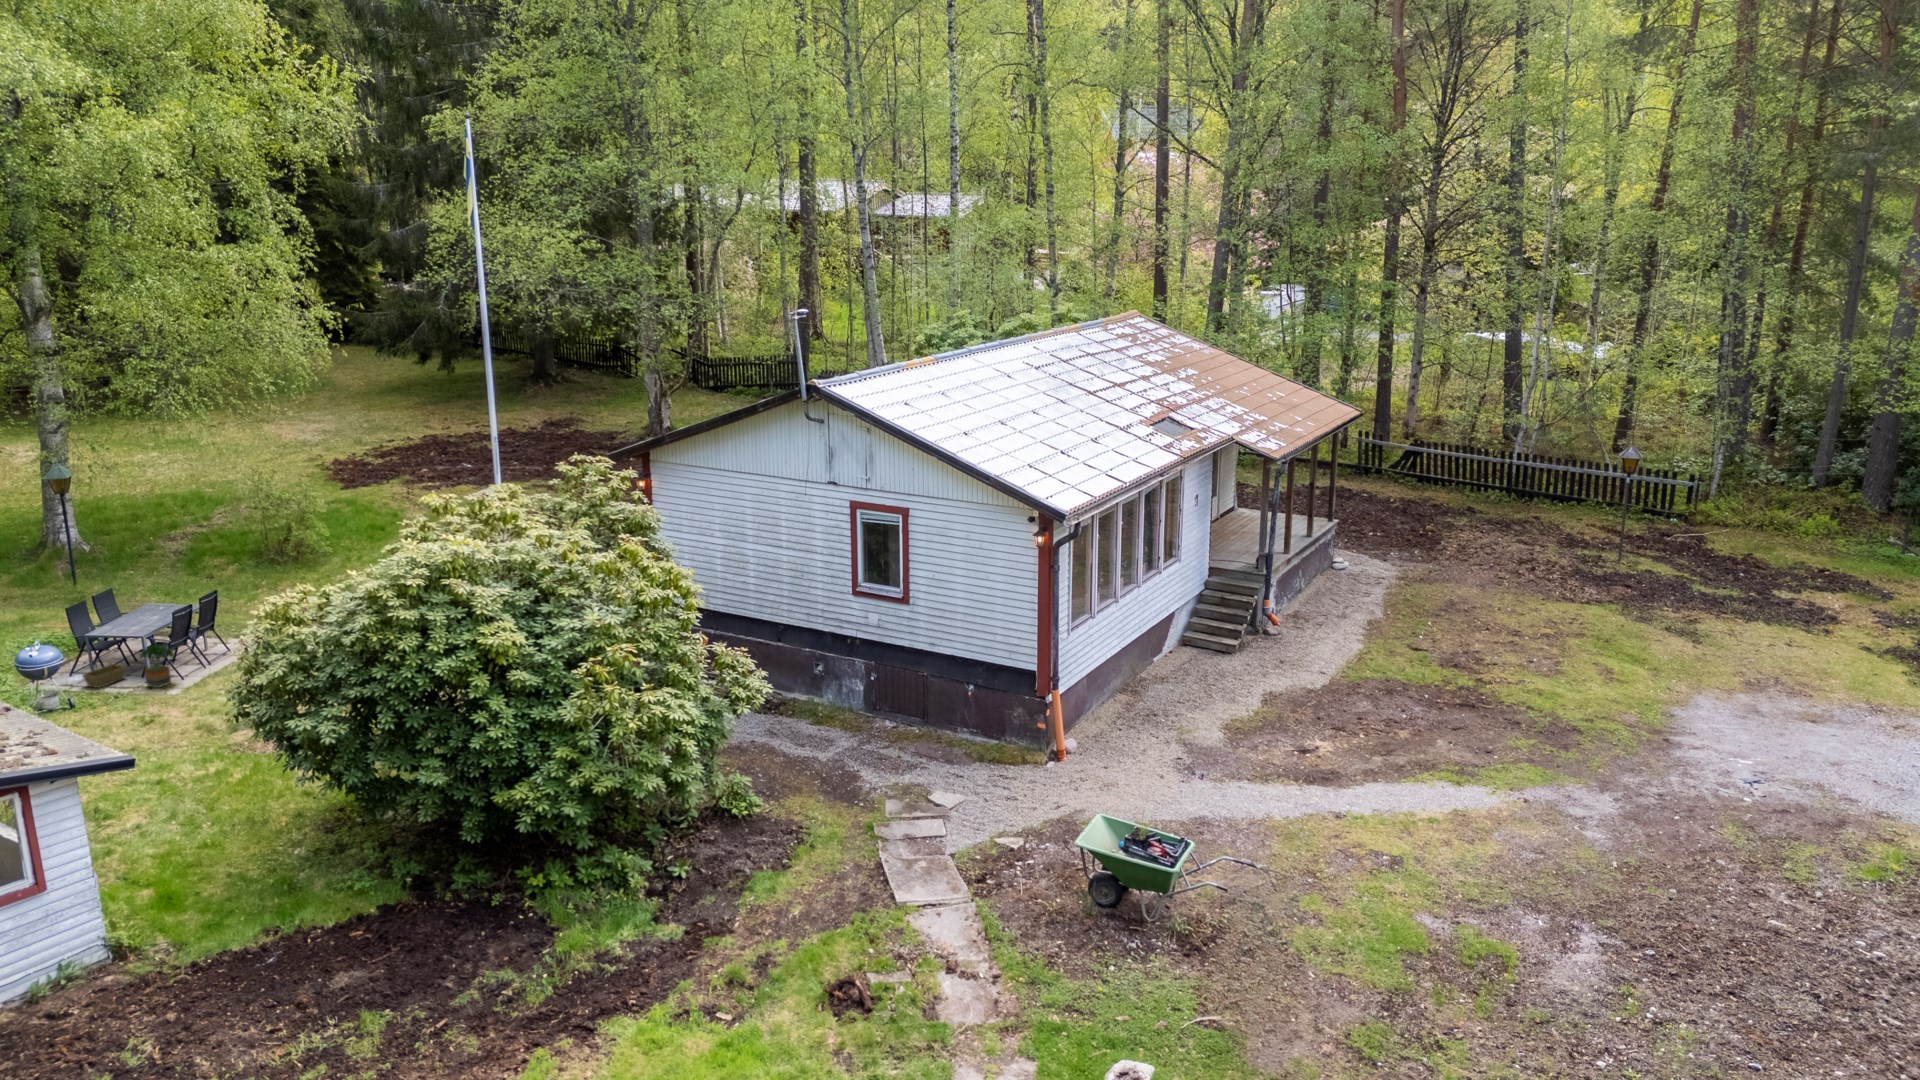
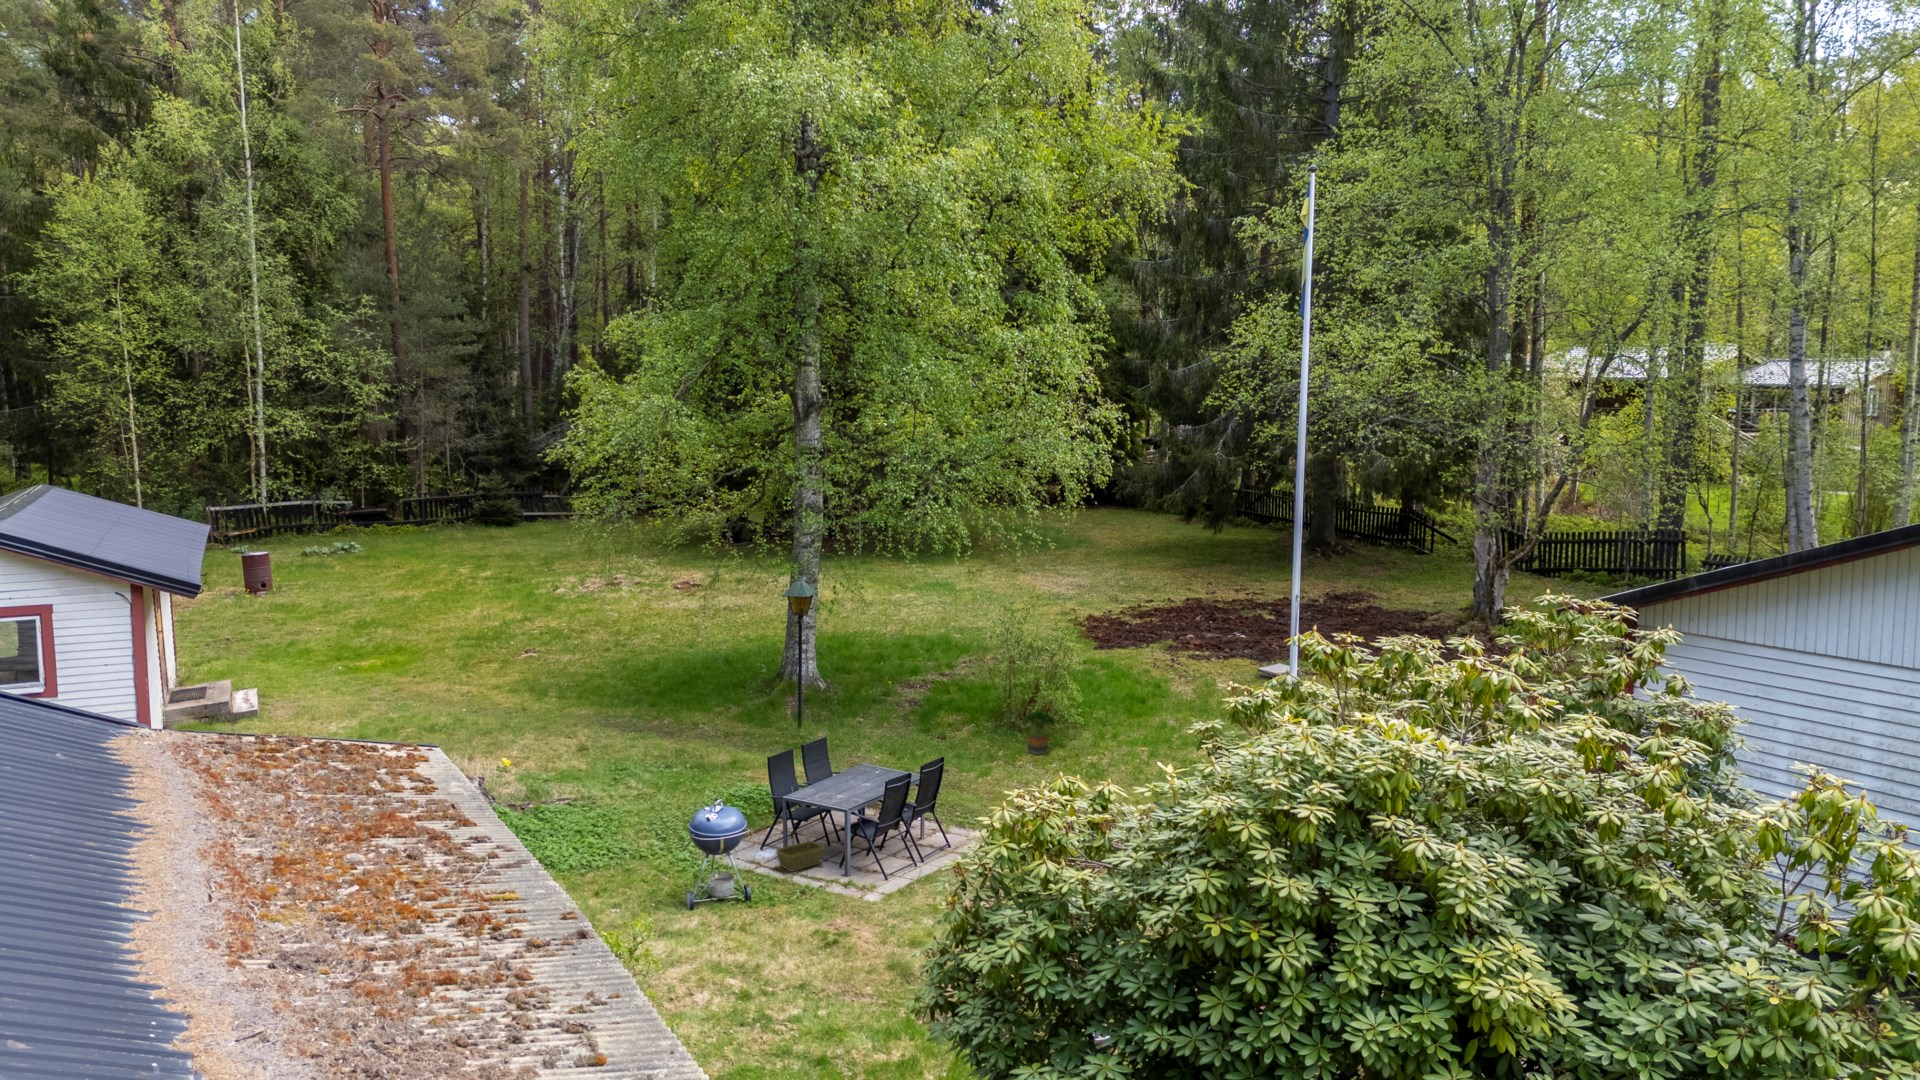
potted tree: present [139,645,174,688] -> present [1025,711,1055,755]

